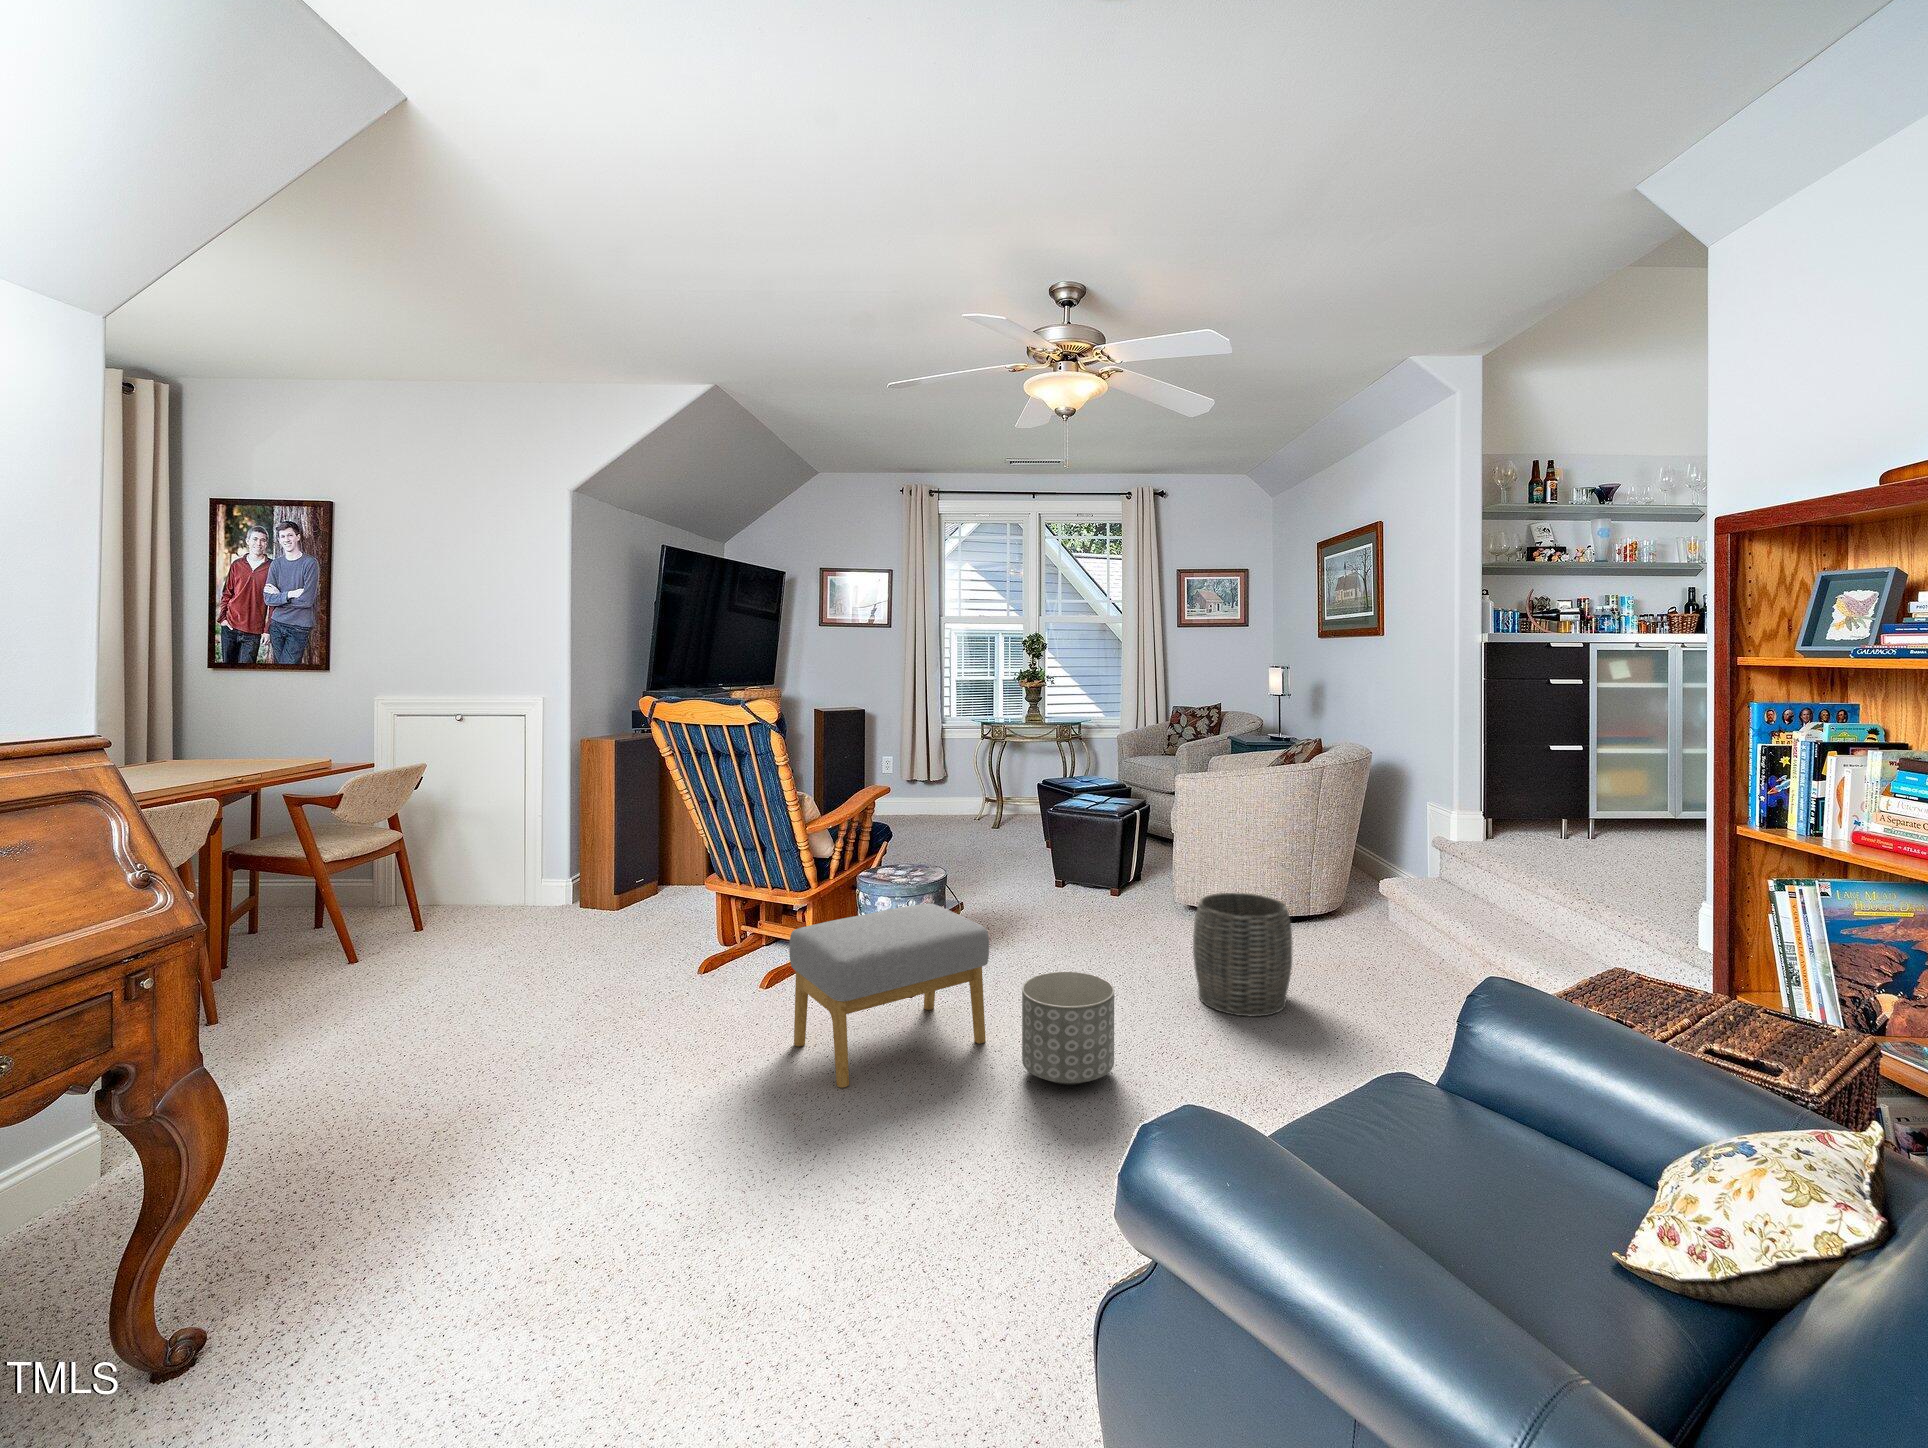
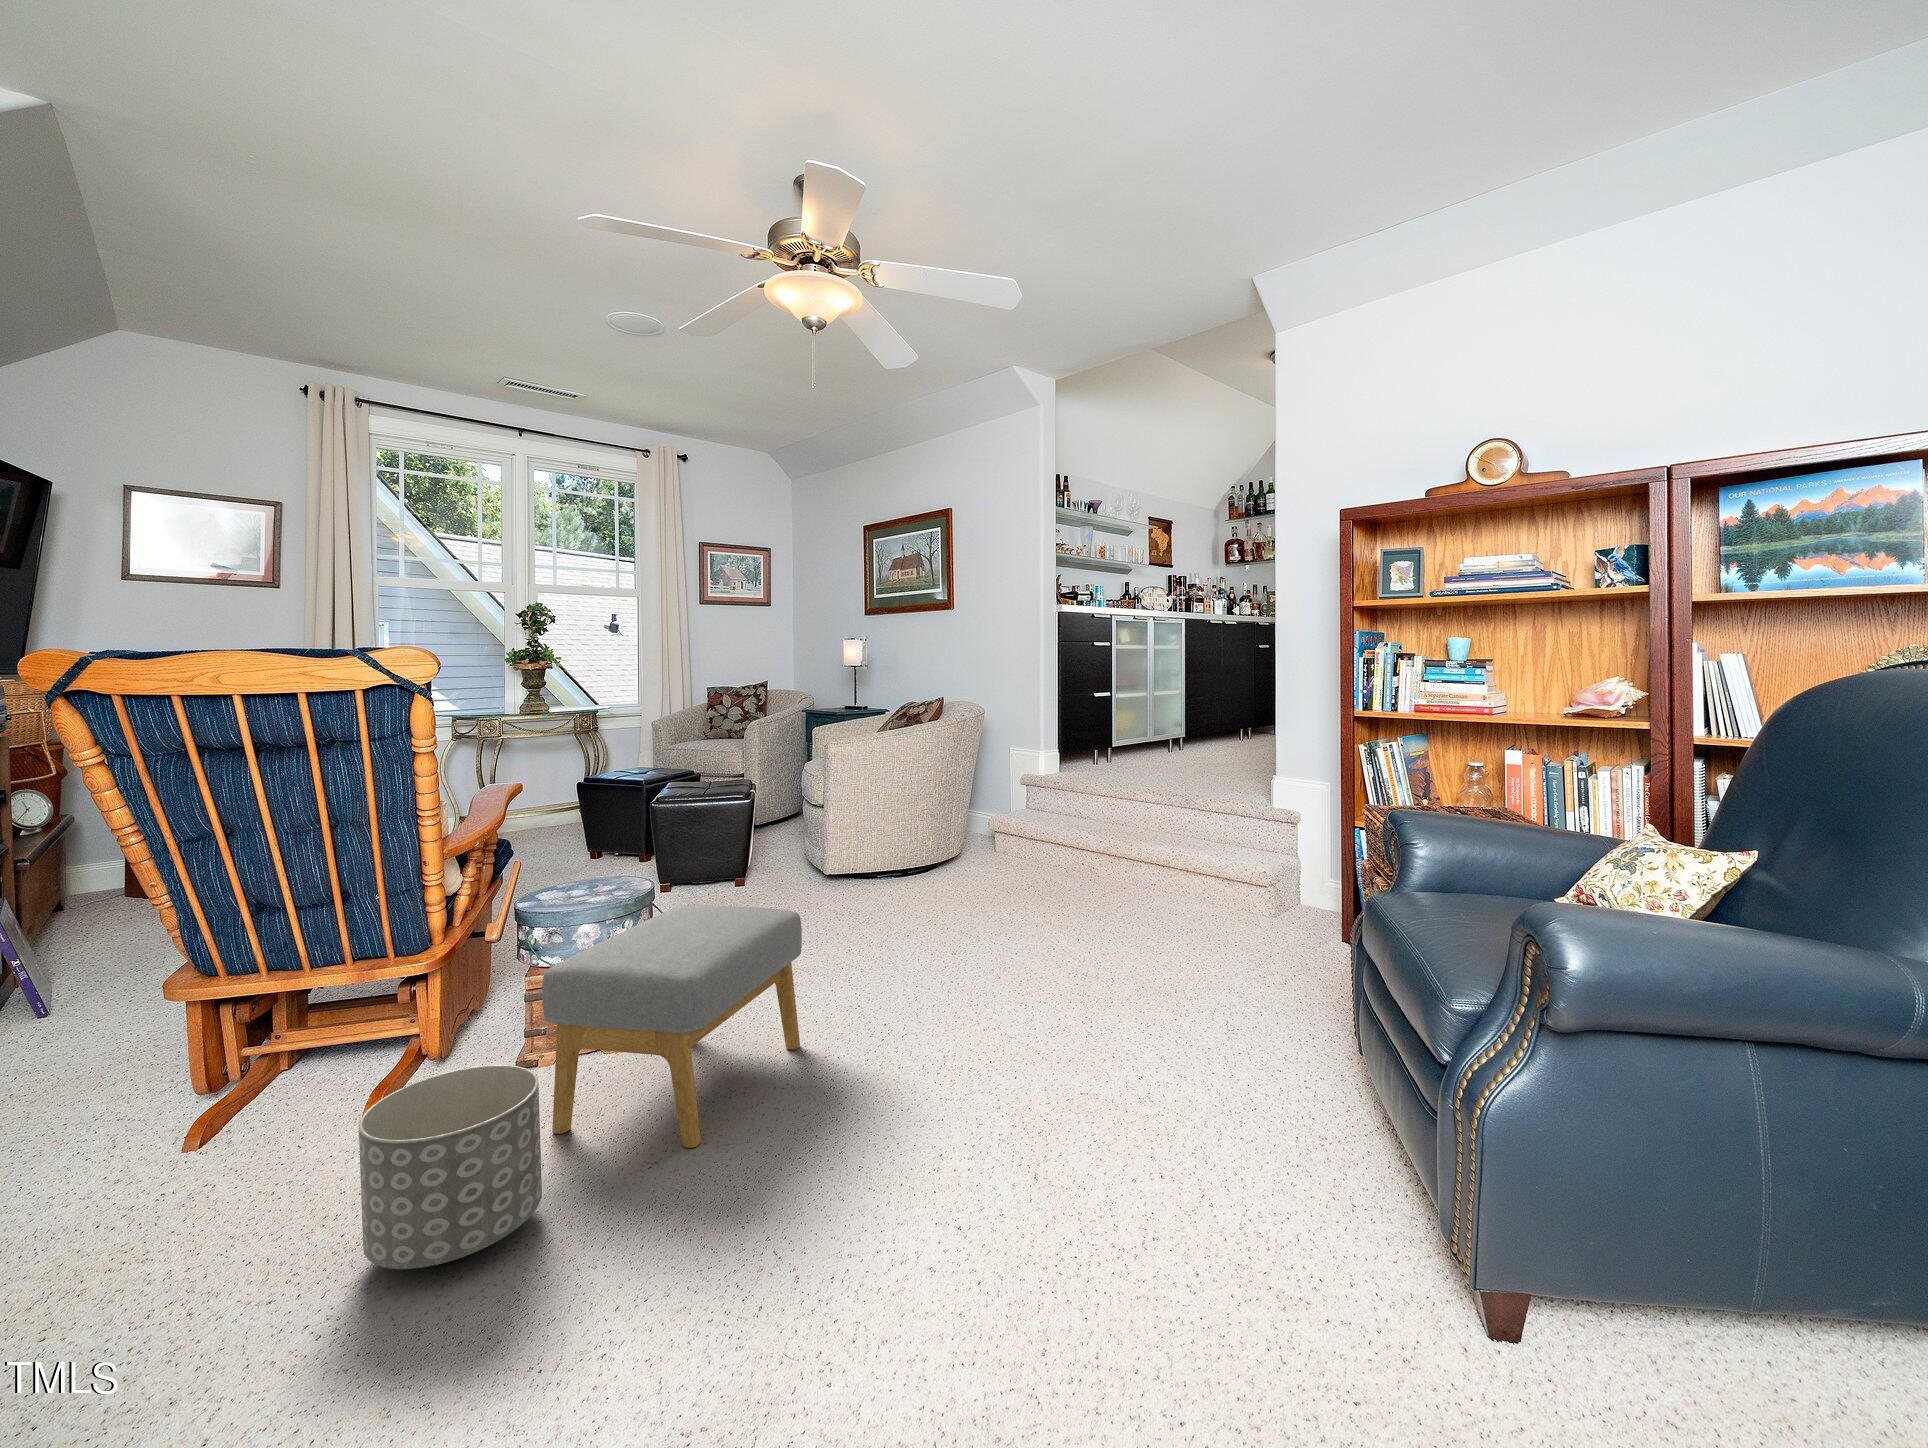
woven basket: present [1193,893,1292,1016] -> none [933,839,1026,953]
planter: present [1022,972,1114,1085] -> present [359,1065,542,1269]

